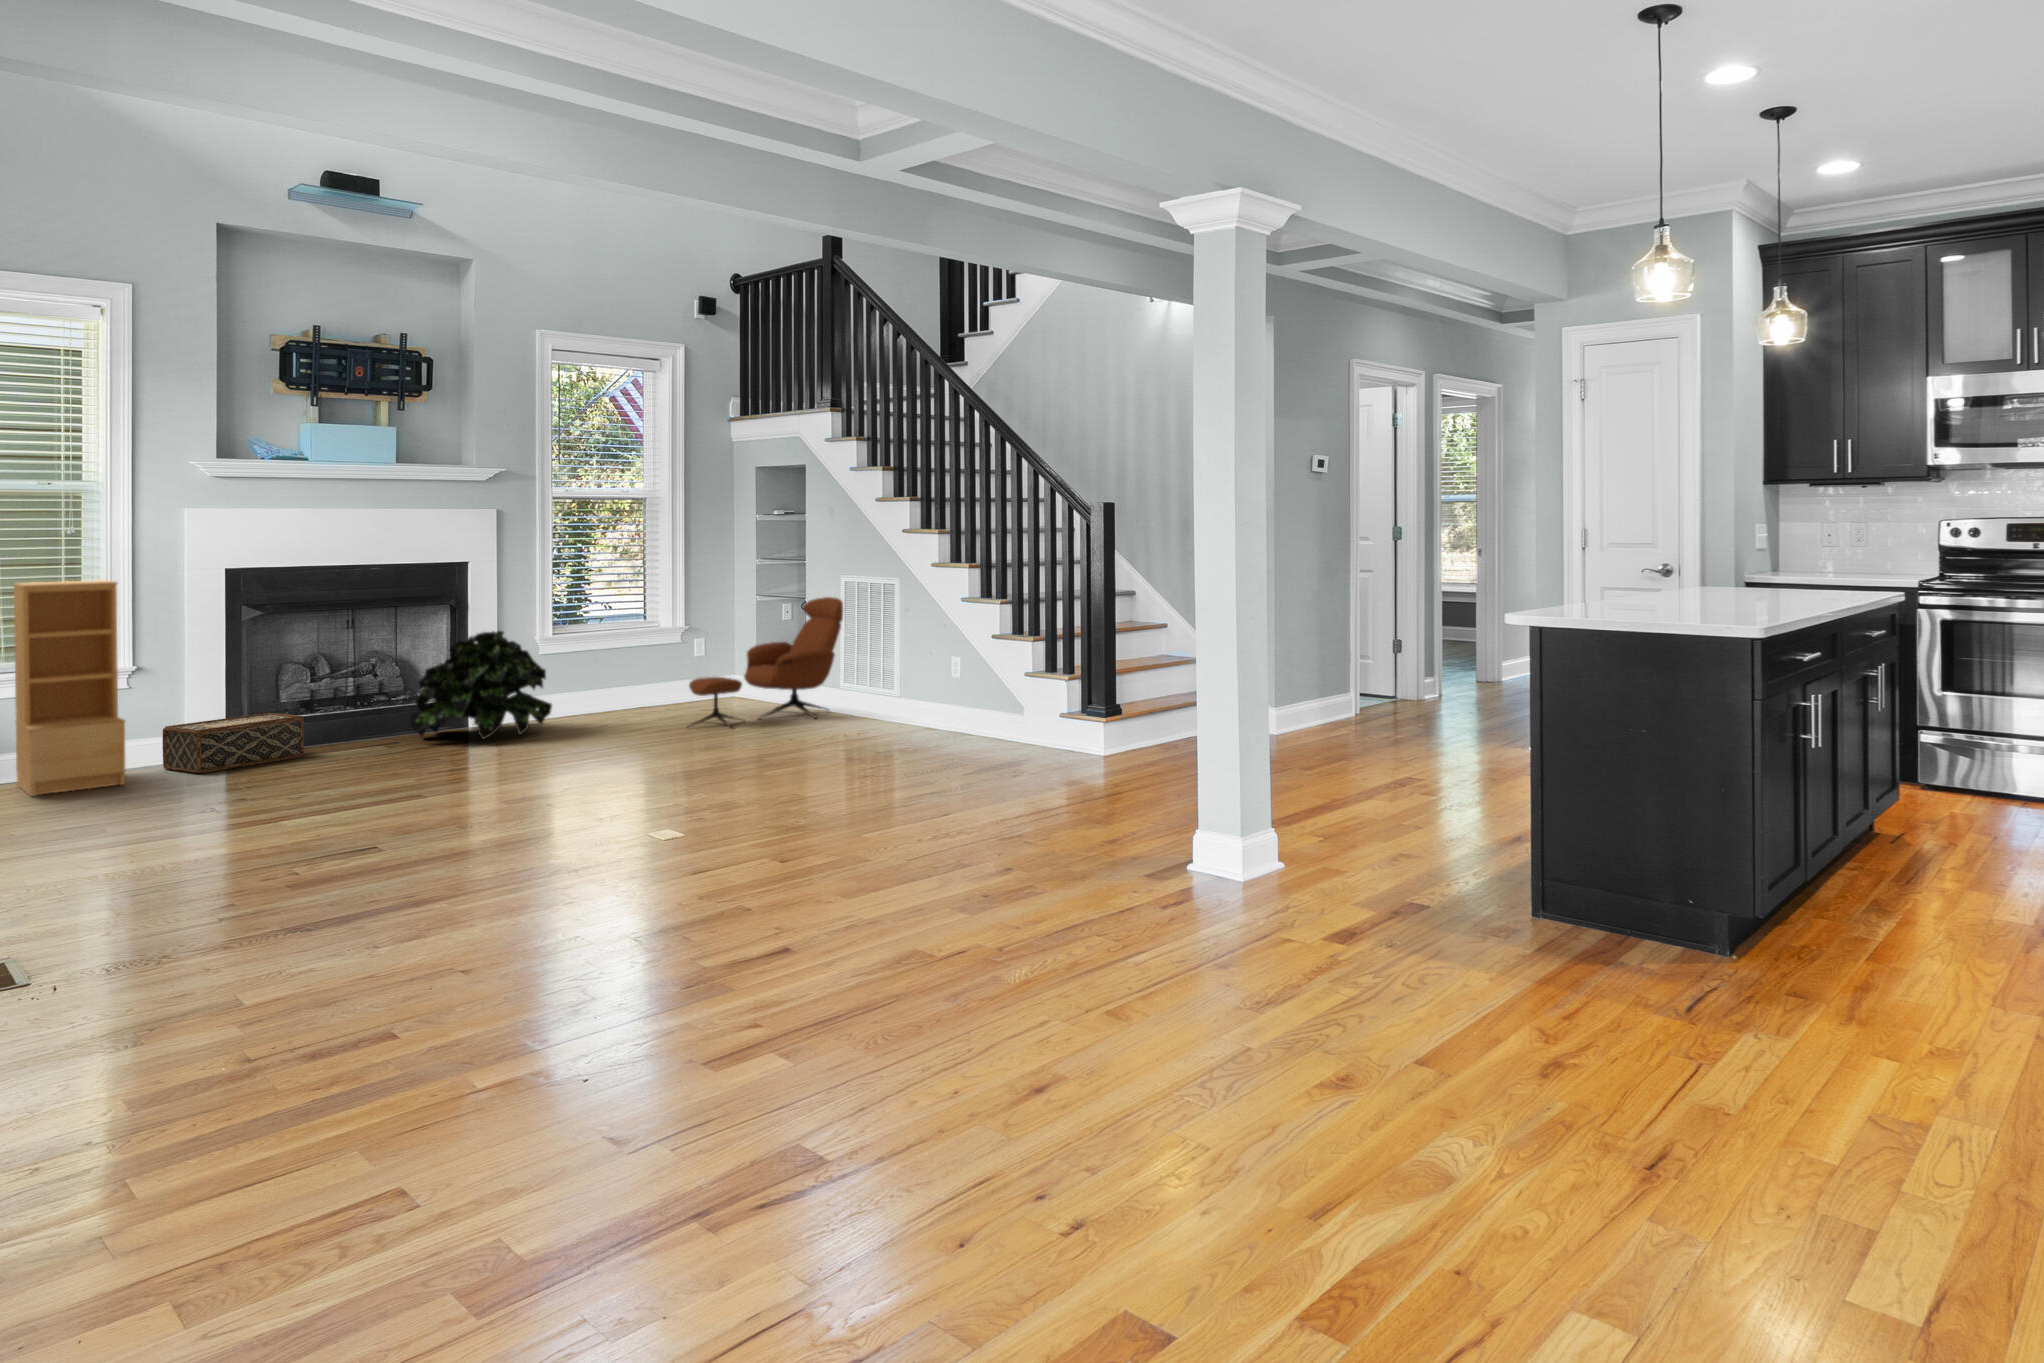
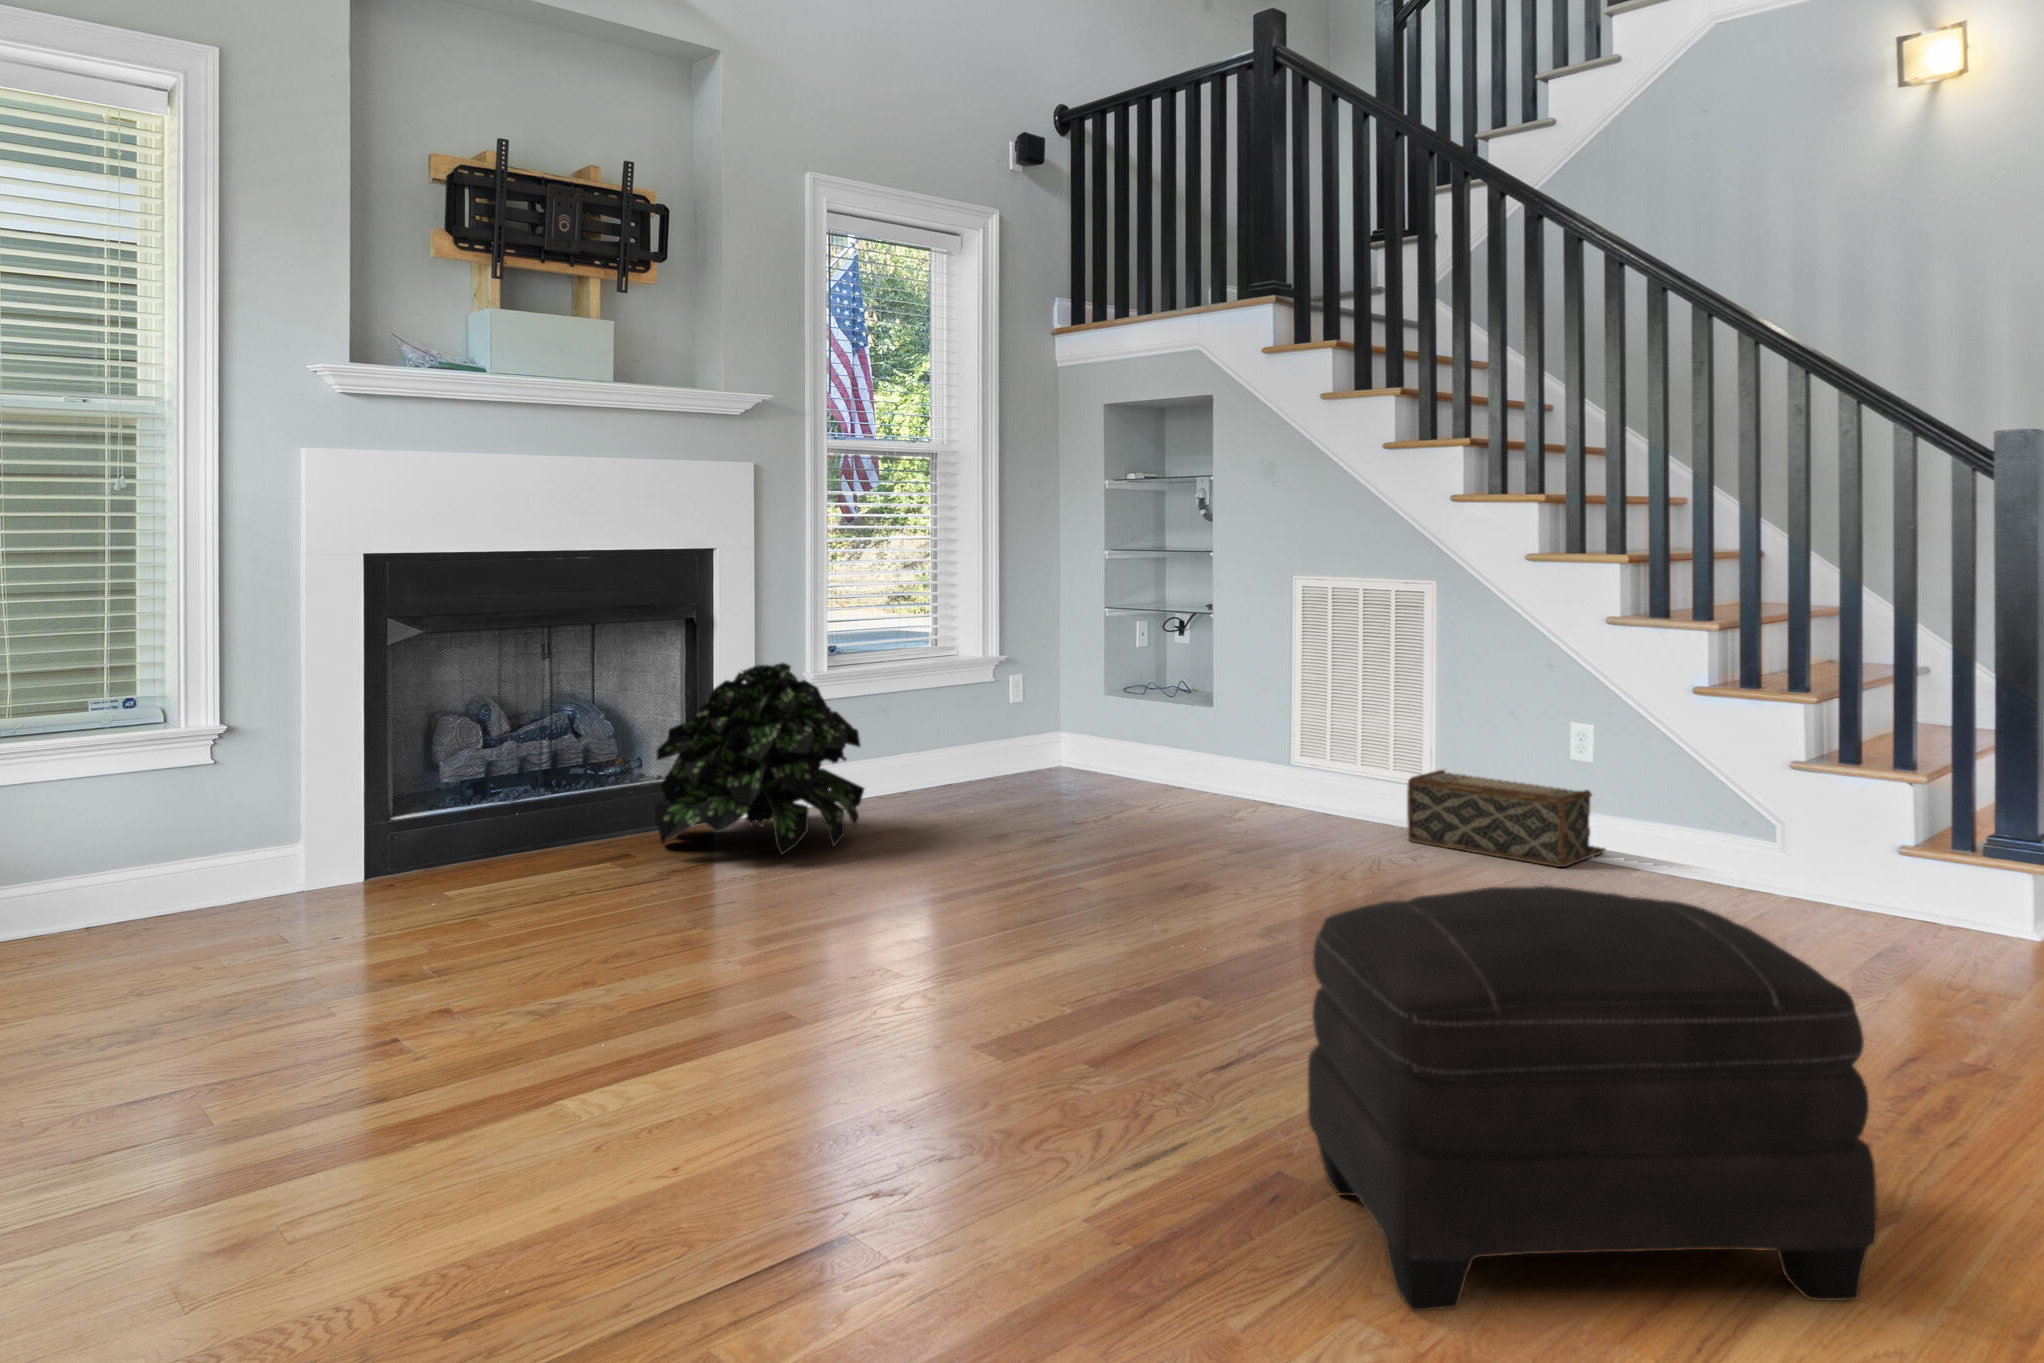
bookshelf: present [13,580,125,796] -> none [25,569,220,981]
lounge chair: present [689,597,843,727] -> none [1082,610,1306,834]
woven basket: present [163,713,304,773] -> present [1407,770,1605,867]
ottoman: none [549,713,753,862] -> present [1308,886,1877,1311]

